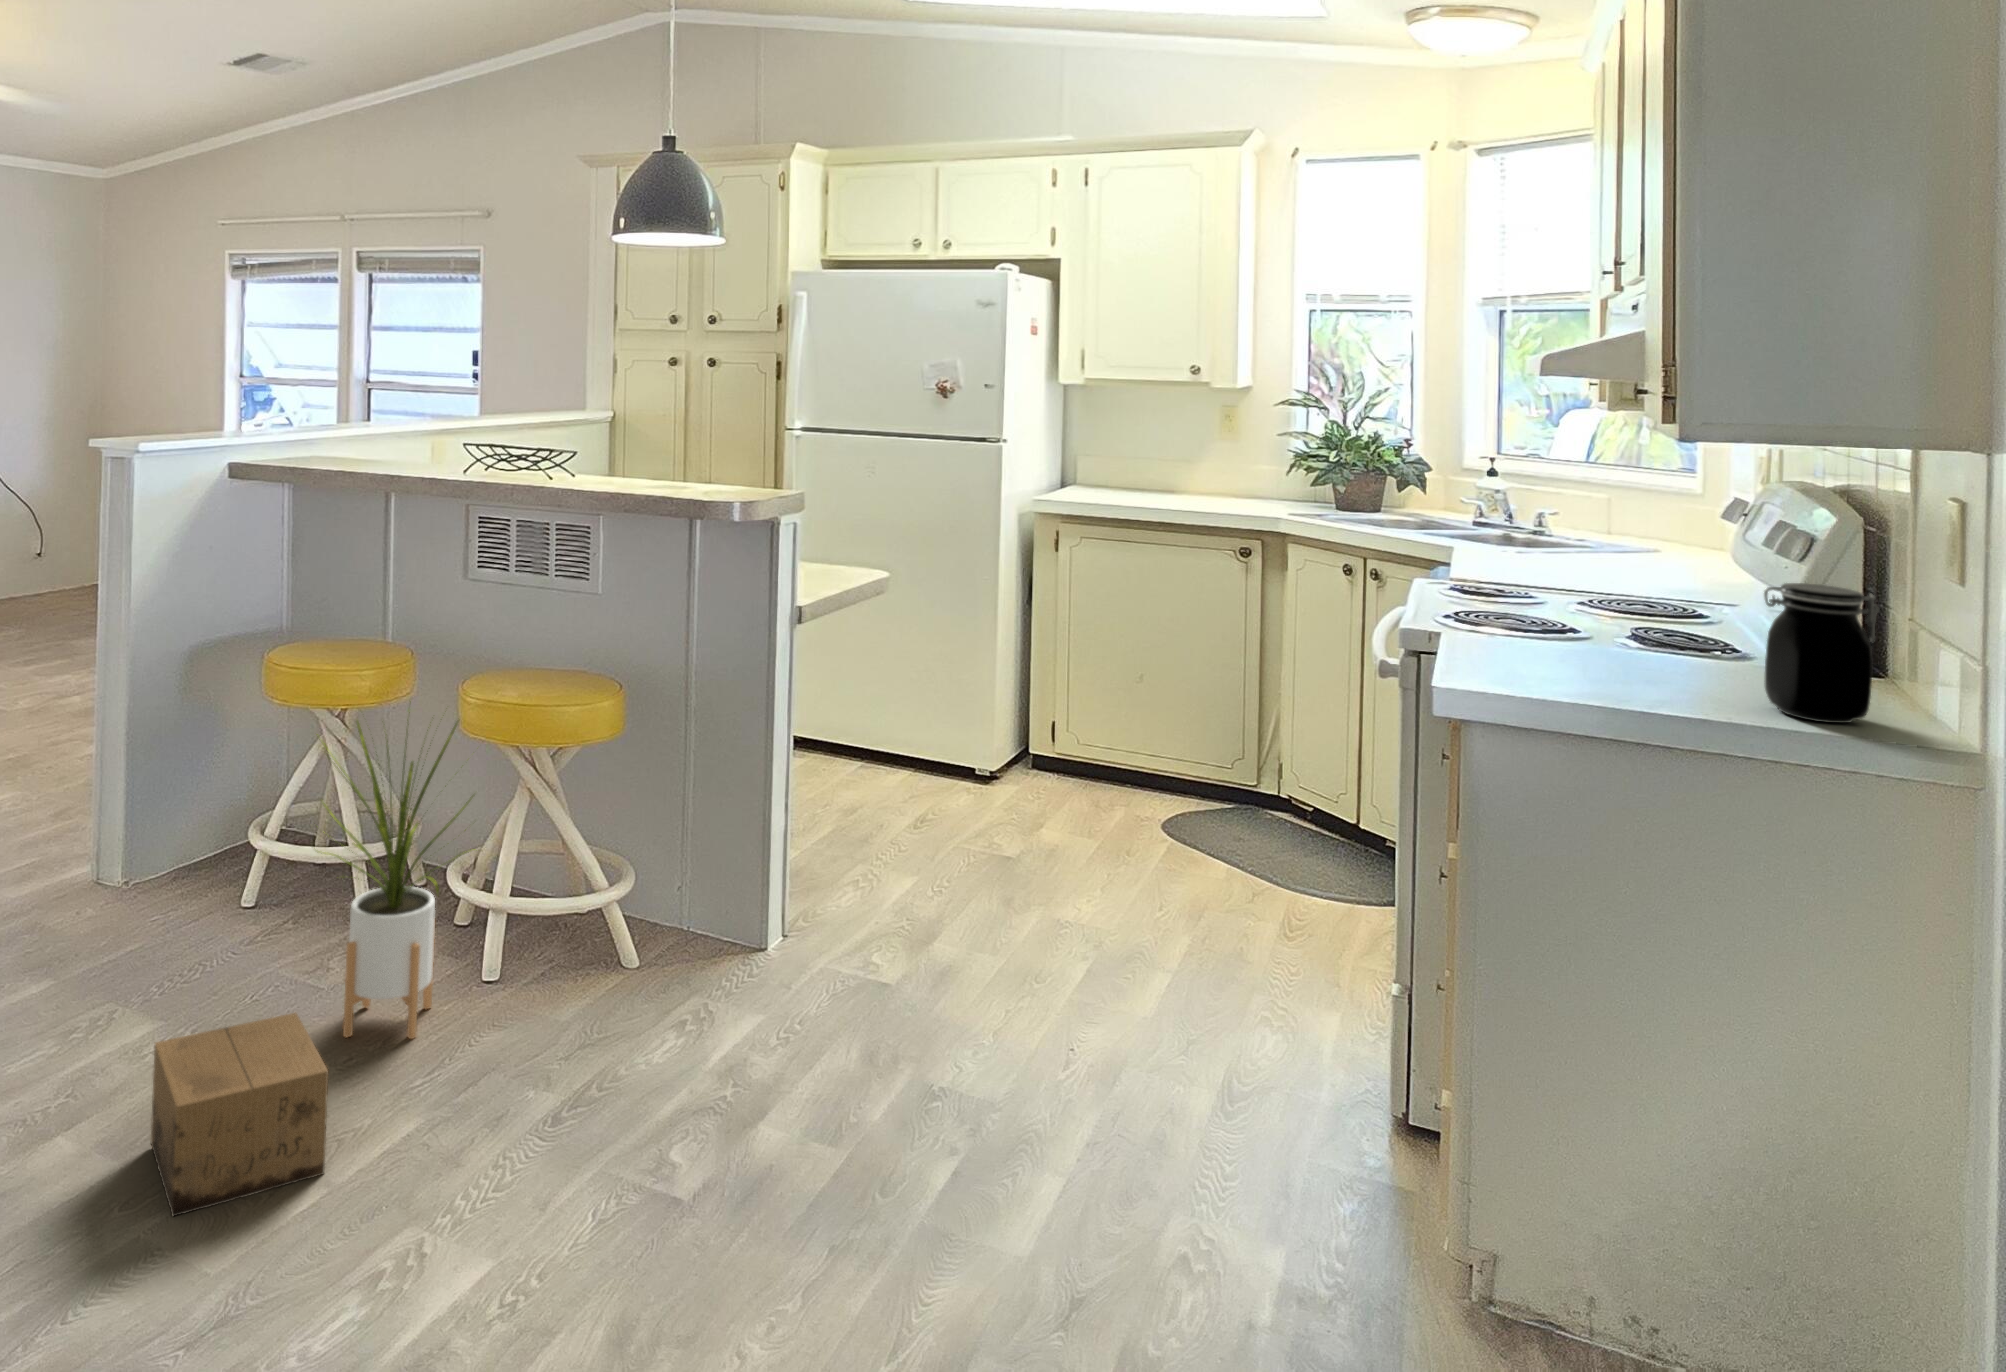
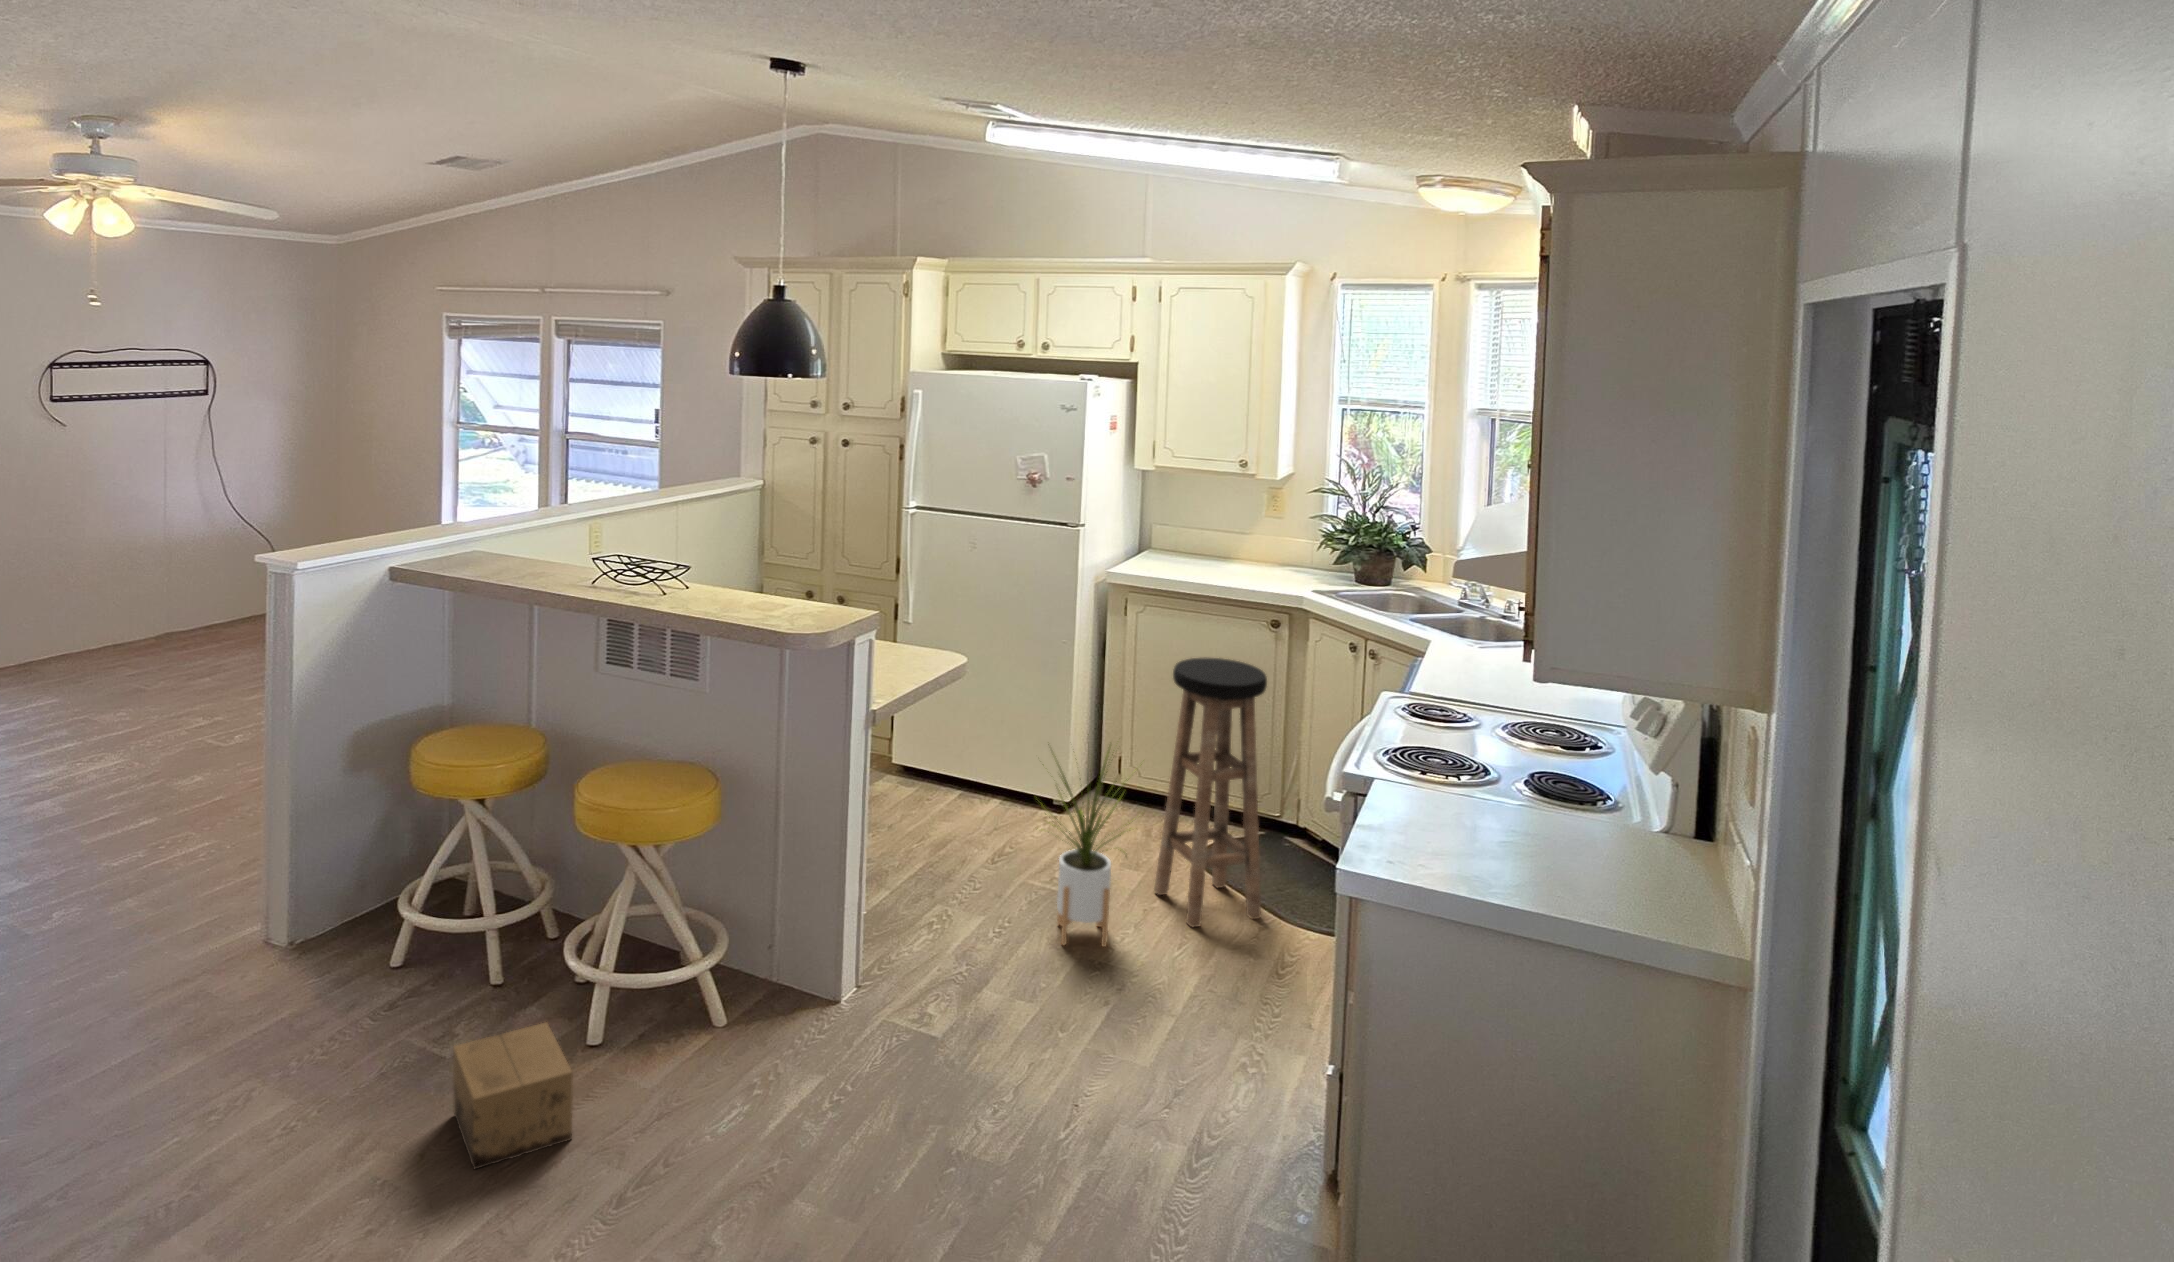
bar stool: none [1108,574,1251,915] -> present [1154,658,1267,927]
jar: present [1764,583,1879,723] -> none [1586,786,1665,894]
house plant: present [317,712,476,1039] -> present [1048,744,1136,947]

